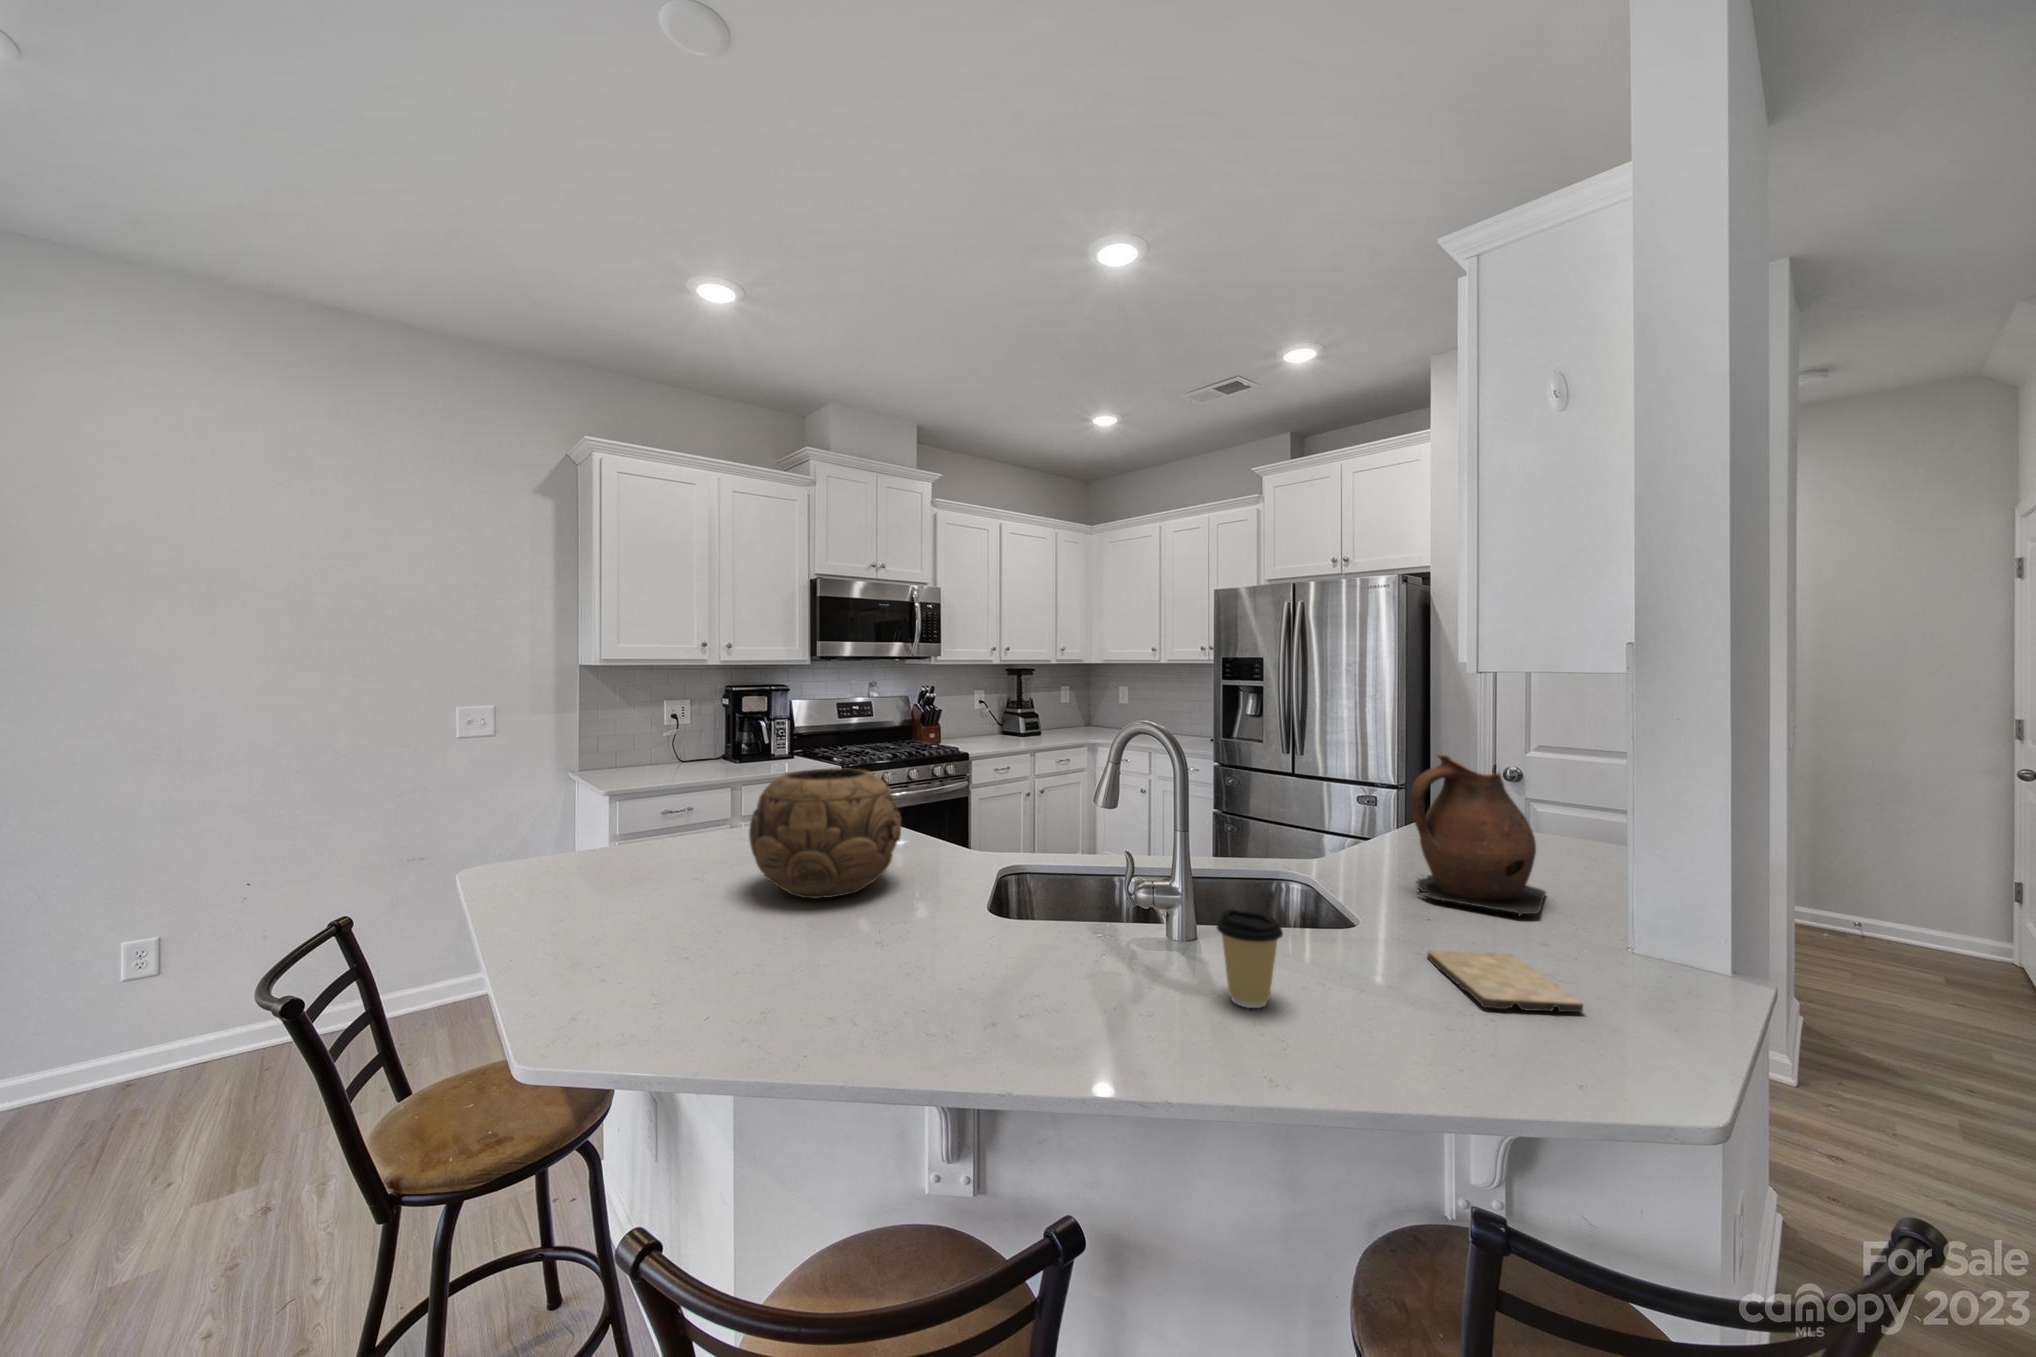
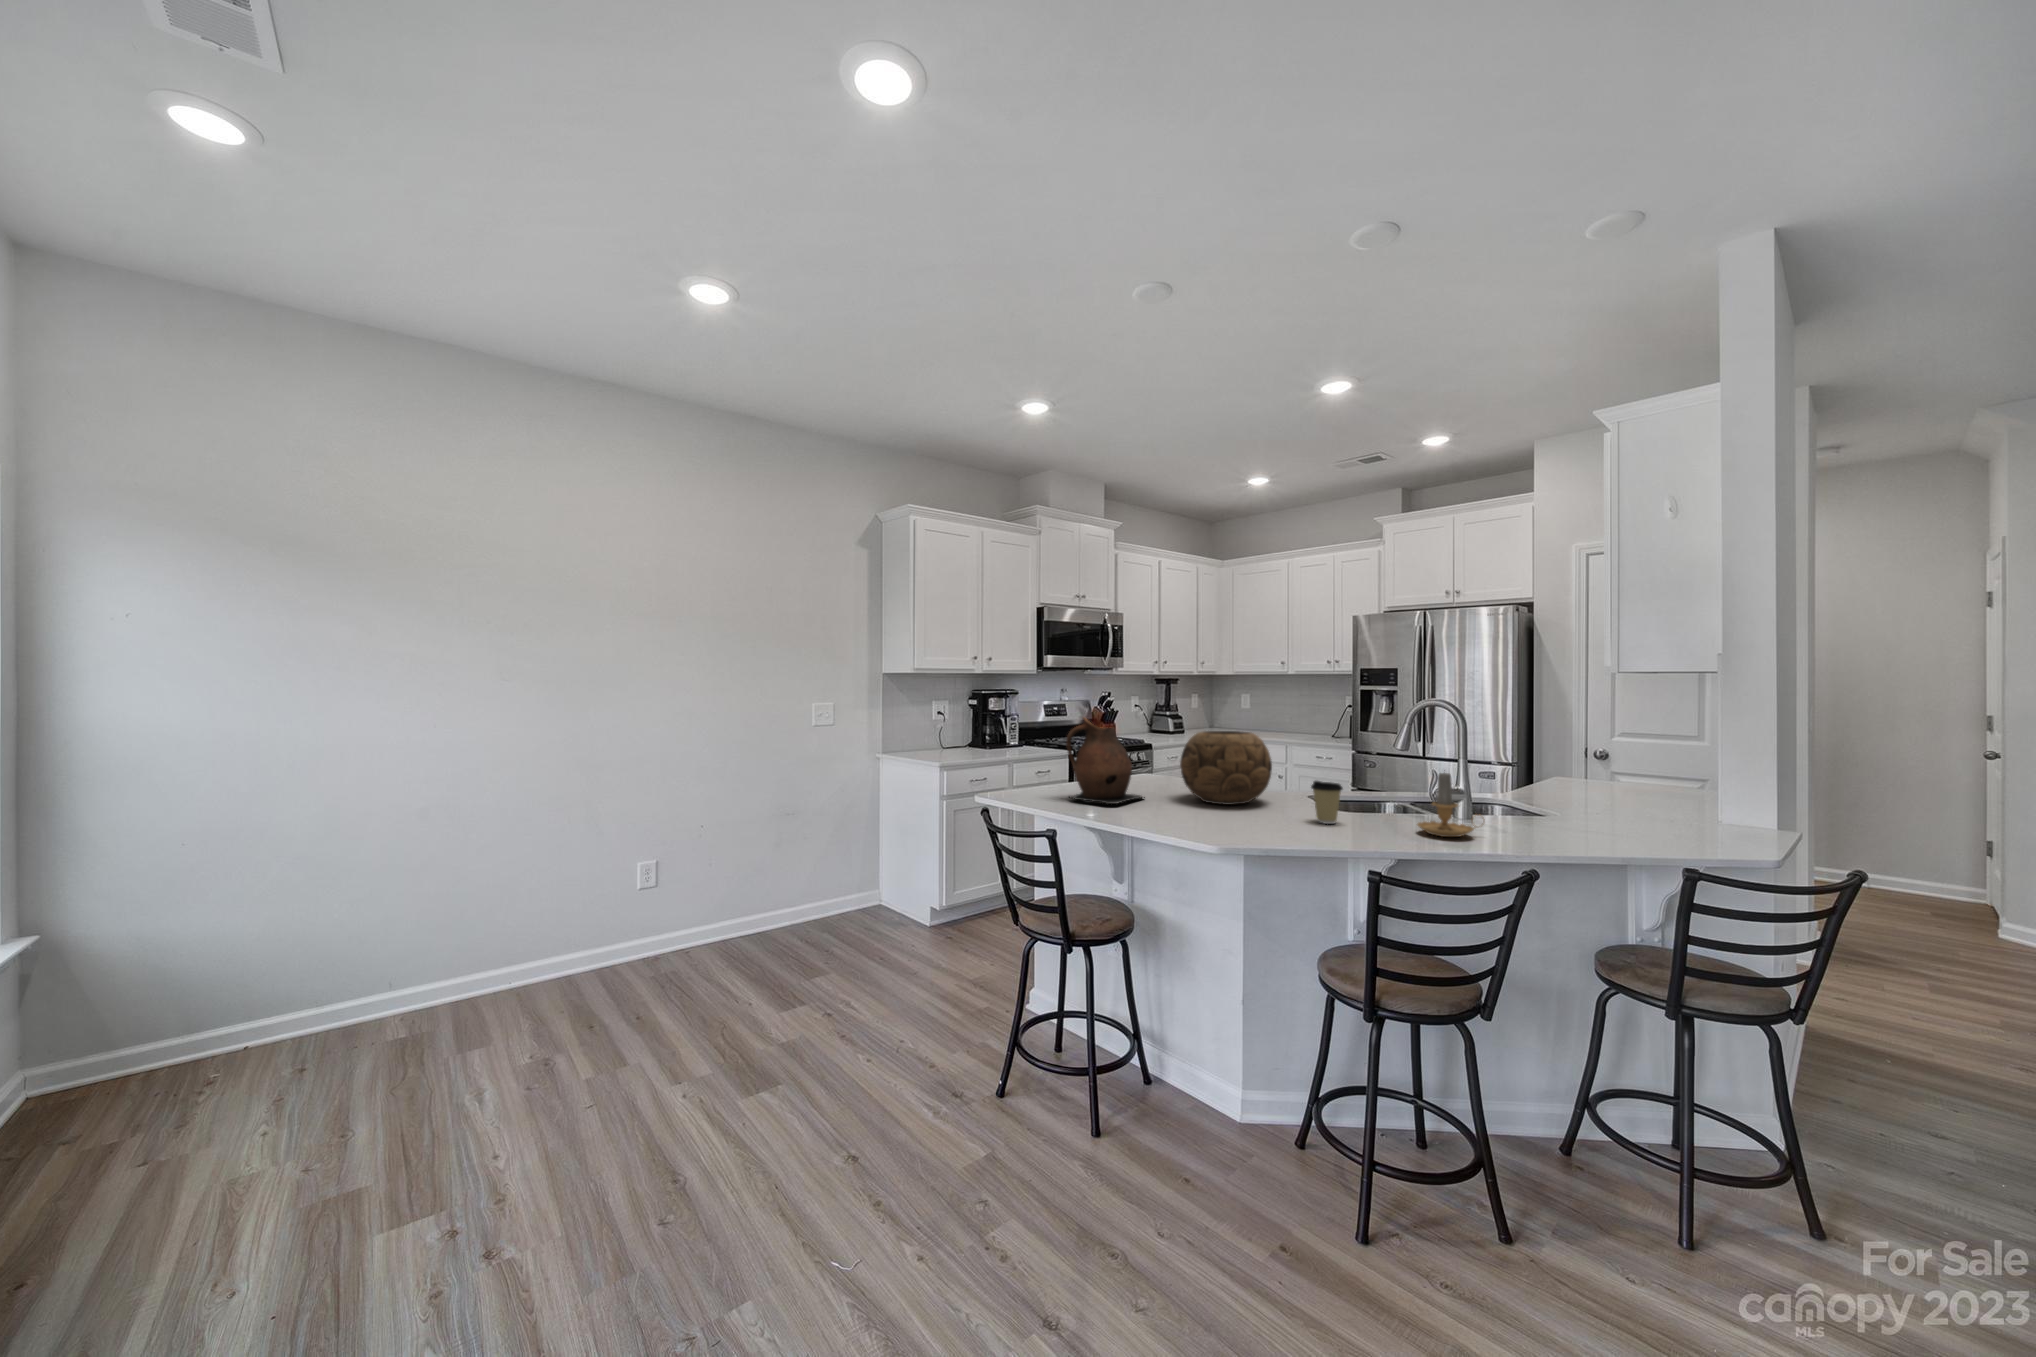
ceramic pitcher: present [1410,754,1546,916] -> present [1066,717,1144,804]
candle: none [1036,867,1155,1002] -> present [1417,773,1476,837]
coffee cup: present [1216,909,1283,1008] -> present [1311,781,1343,824]
cutting board: present [1427,951,1583,1012] -> none [1617,823,1715,841]

